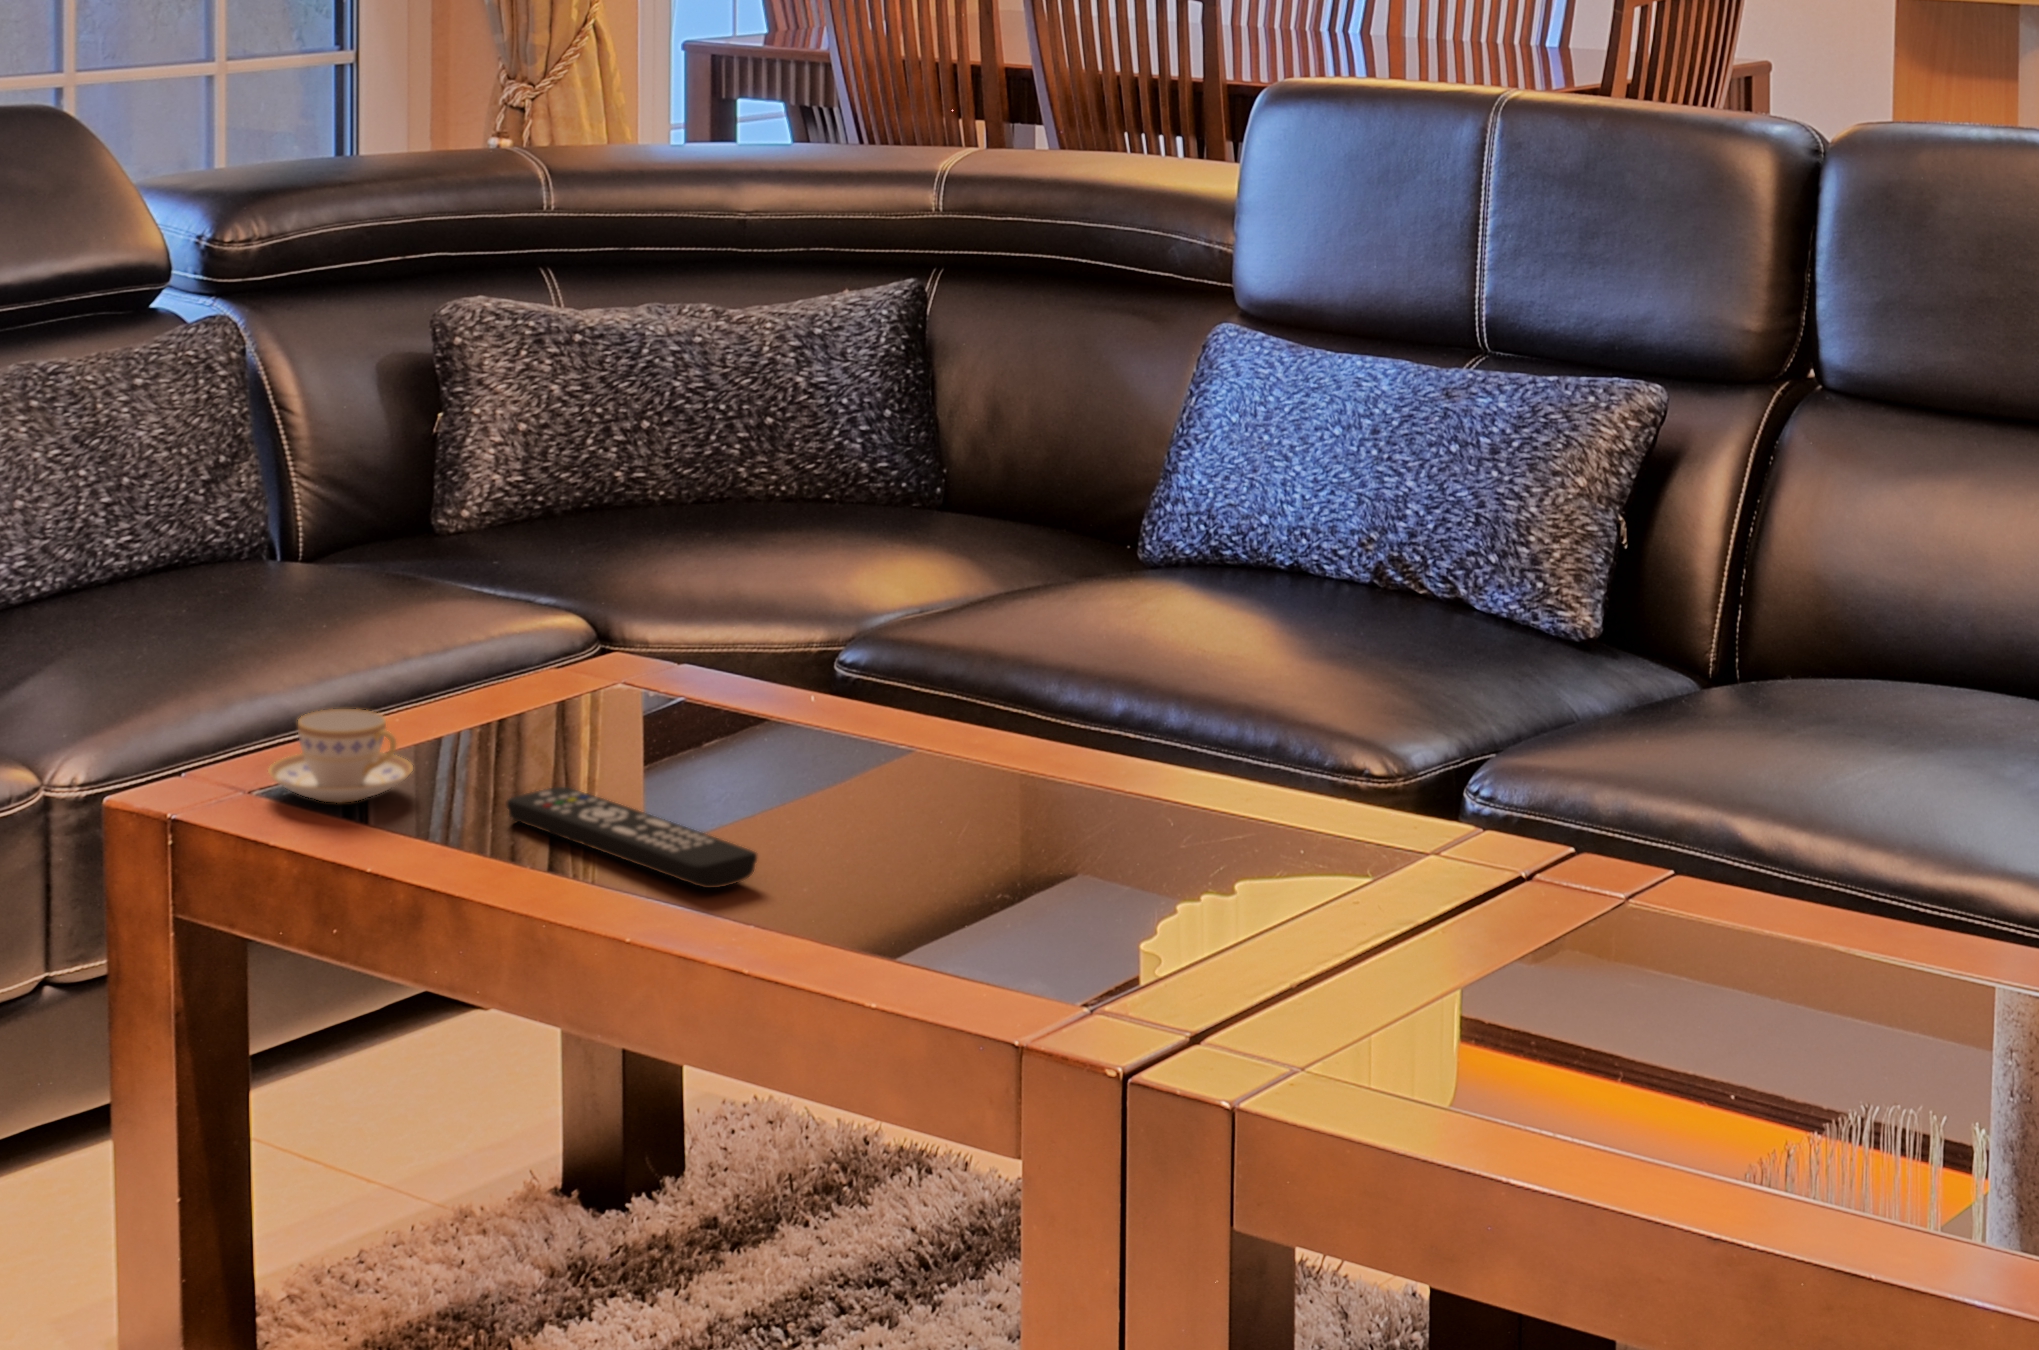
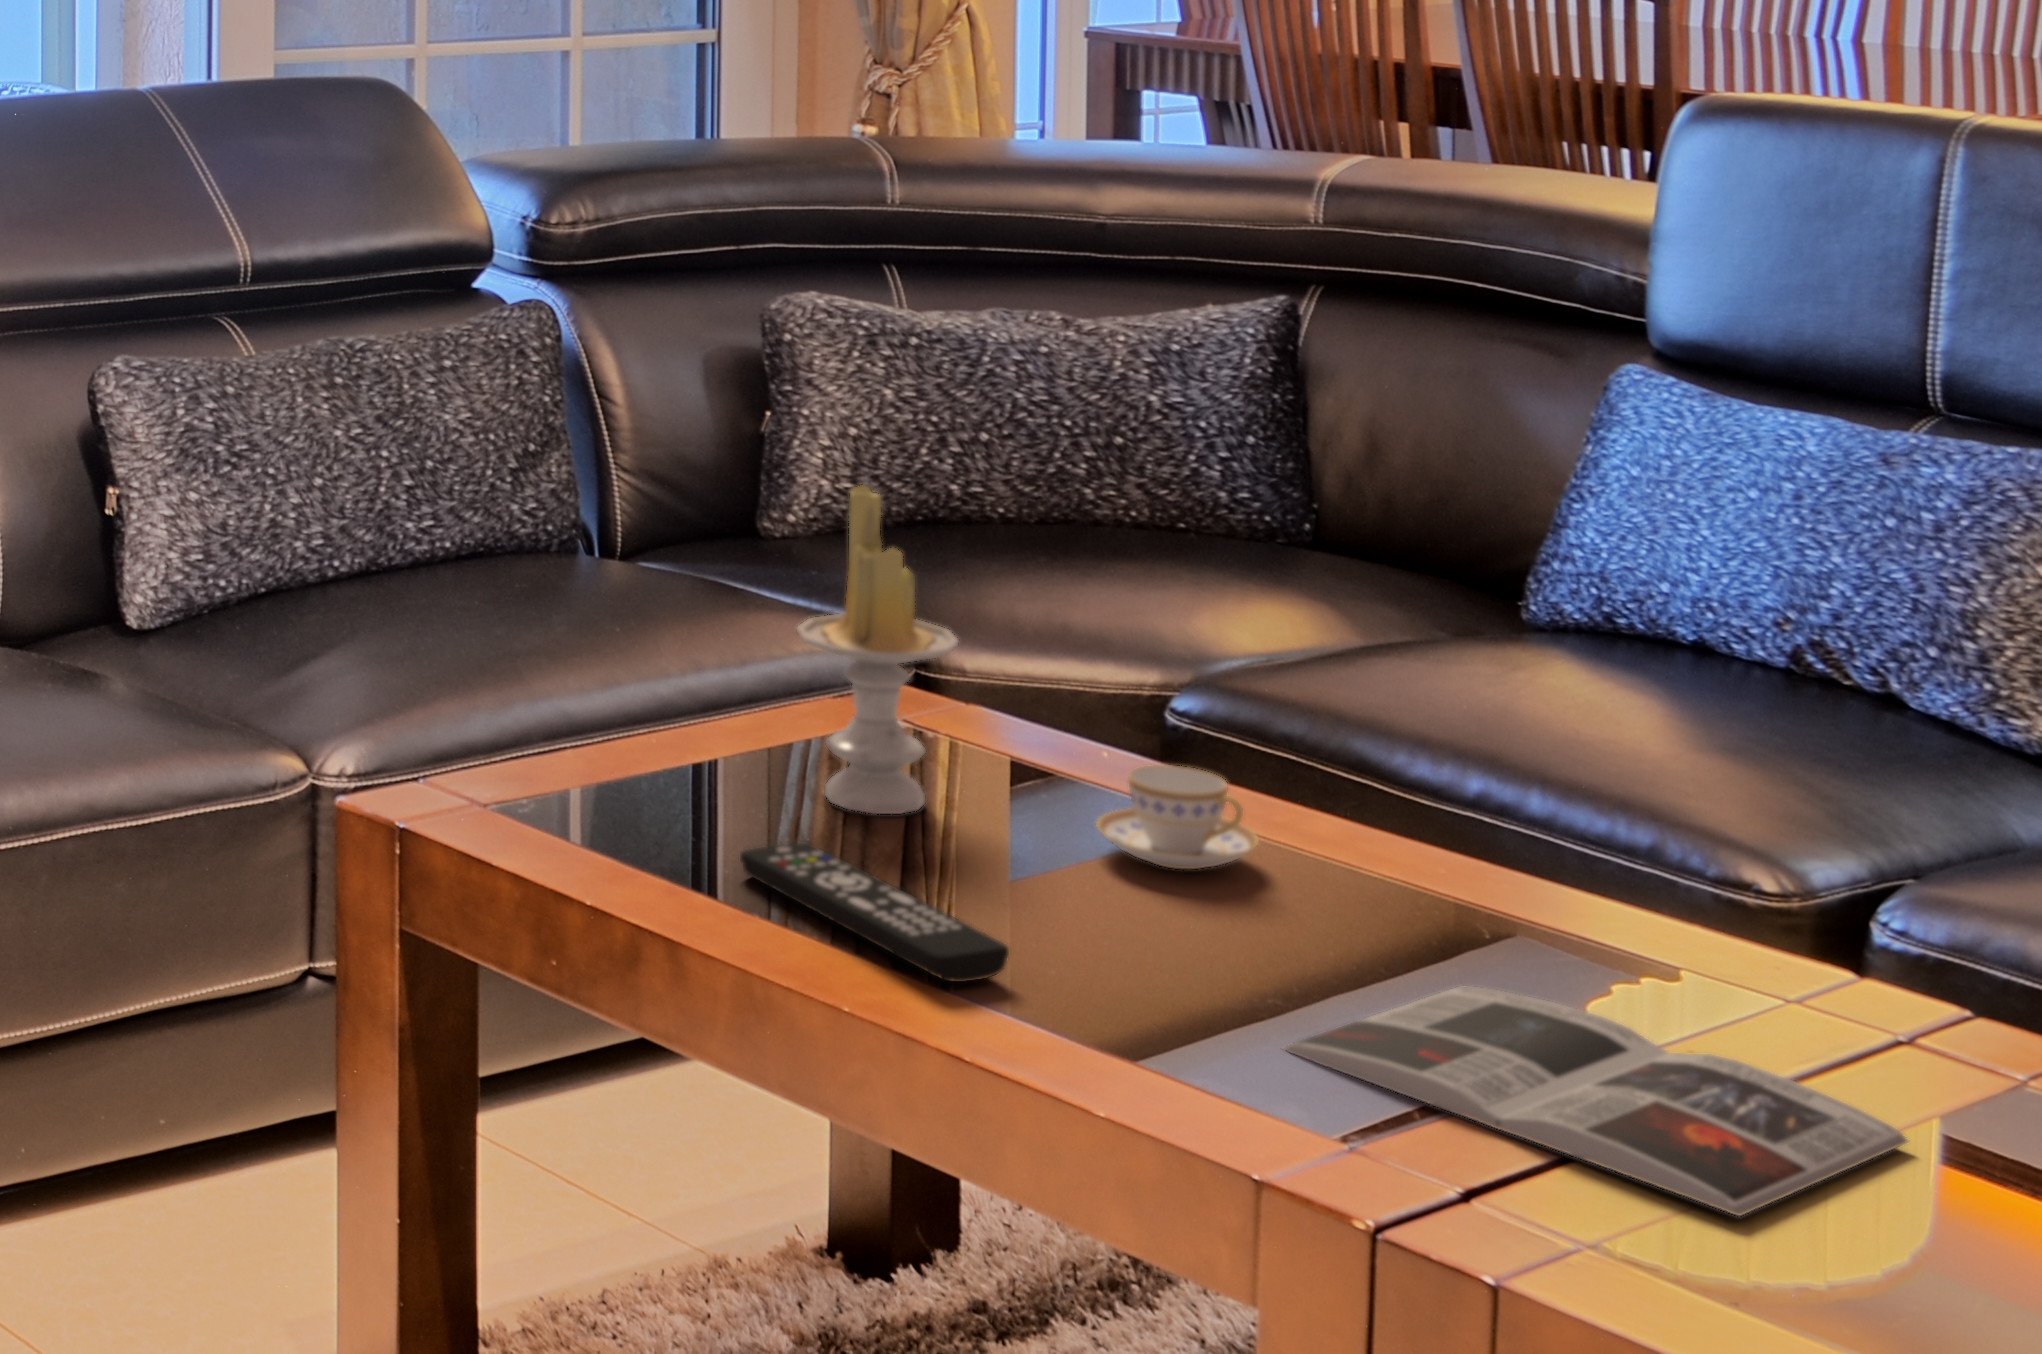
candle: none [543,458,689,759] -> present [796,486,958,814]
teacup: present [269,709,413,803] -> present [1097,765,1258,869]
magazine: none [989,848,1475,995] -> present [1283,986,1908,1216]

